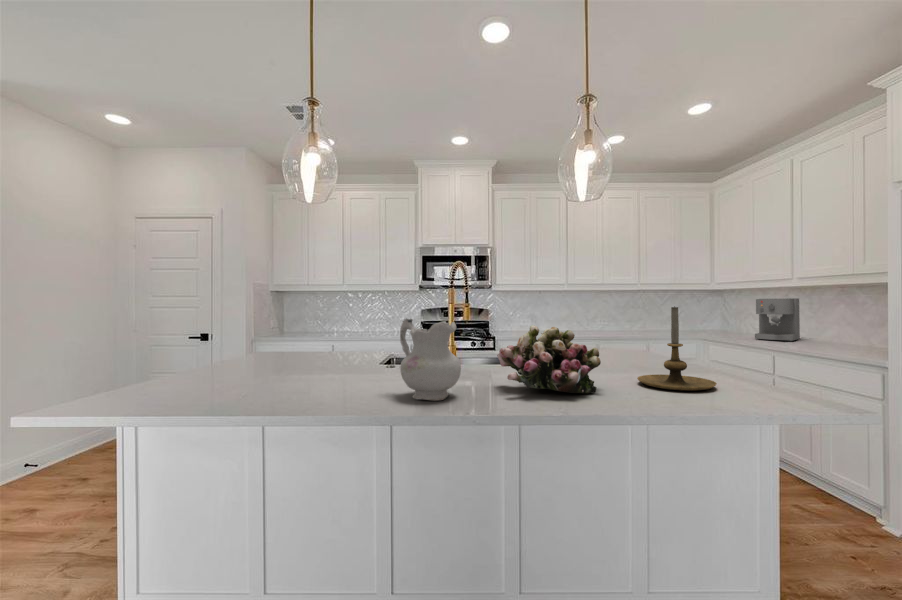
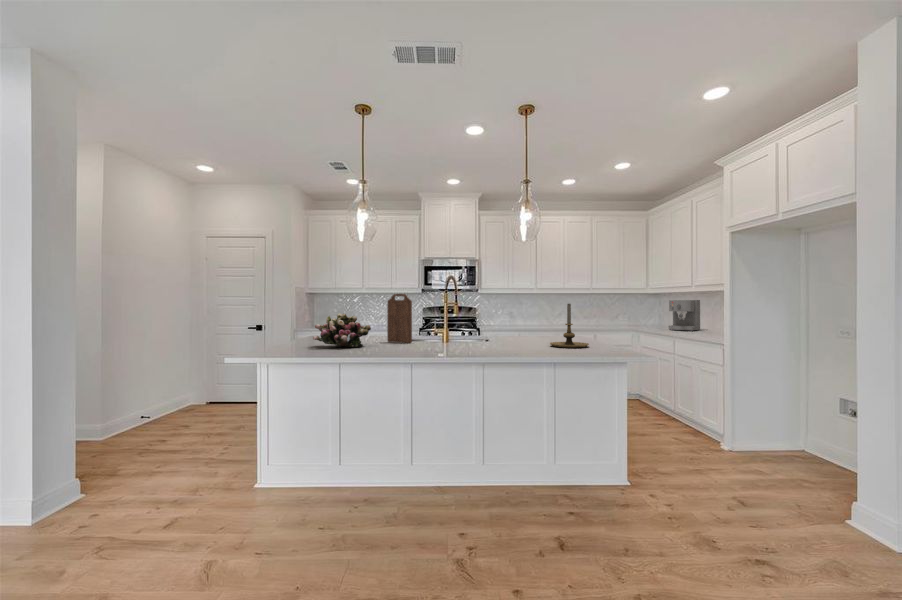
cutting board: none [351,291,391,375] -> present [387,294,412,343]
ceramic pitcher: present [400,318,461,401] -> none [420,309,453,350]
flower arrangement: present [497,325,601,393] -> present [313,313,371,347]

